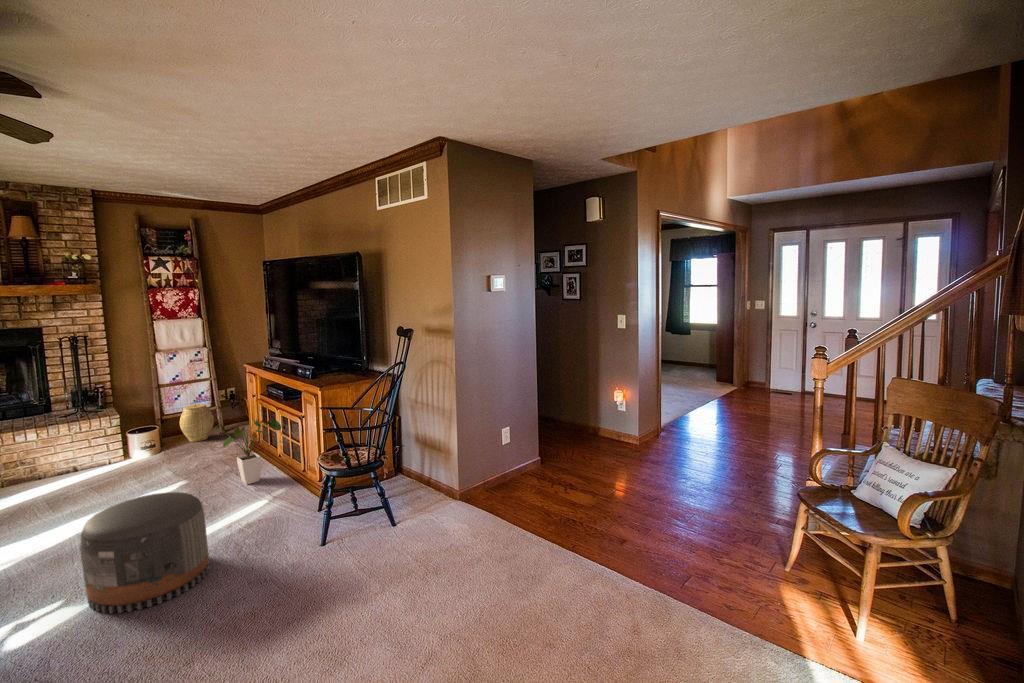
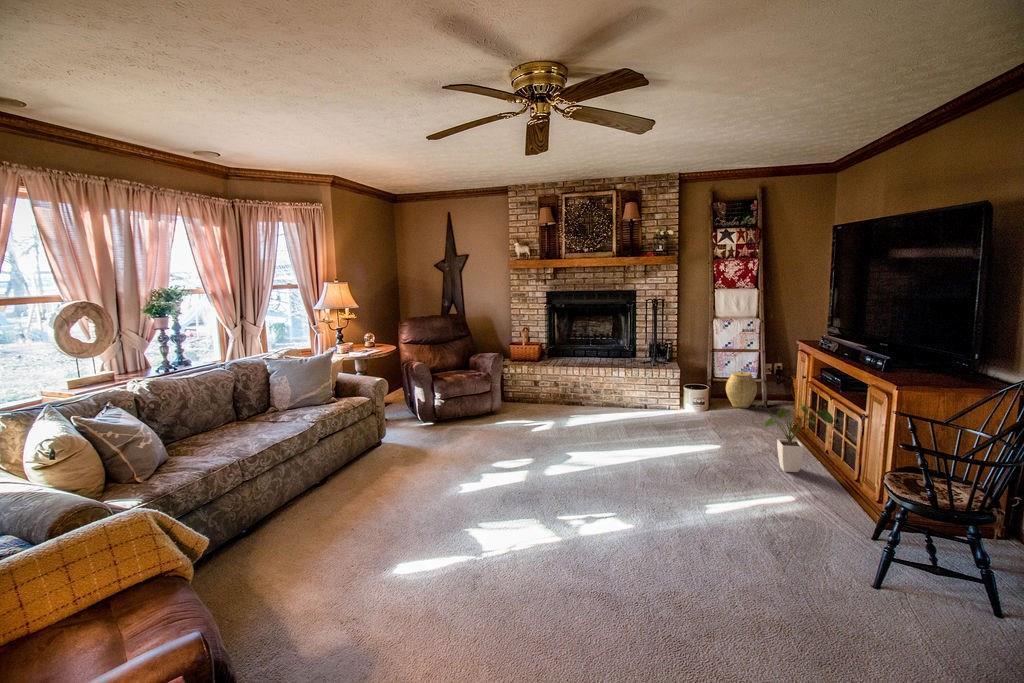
pouf: present [80,492,210,613] -> none [638,459,740,571]

